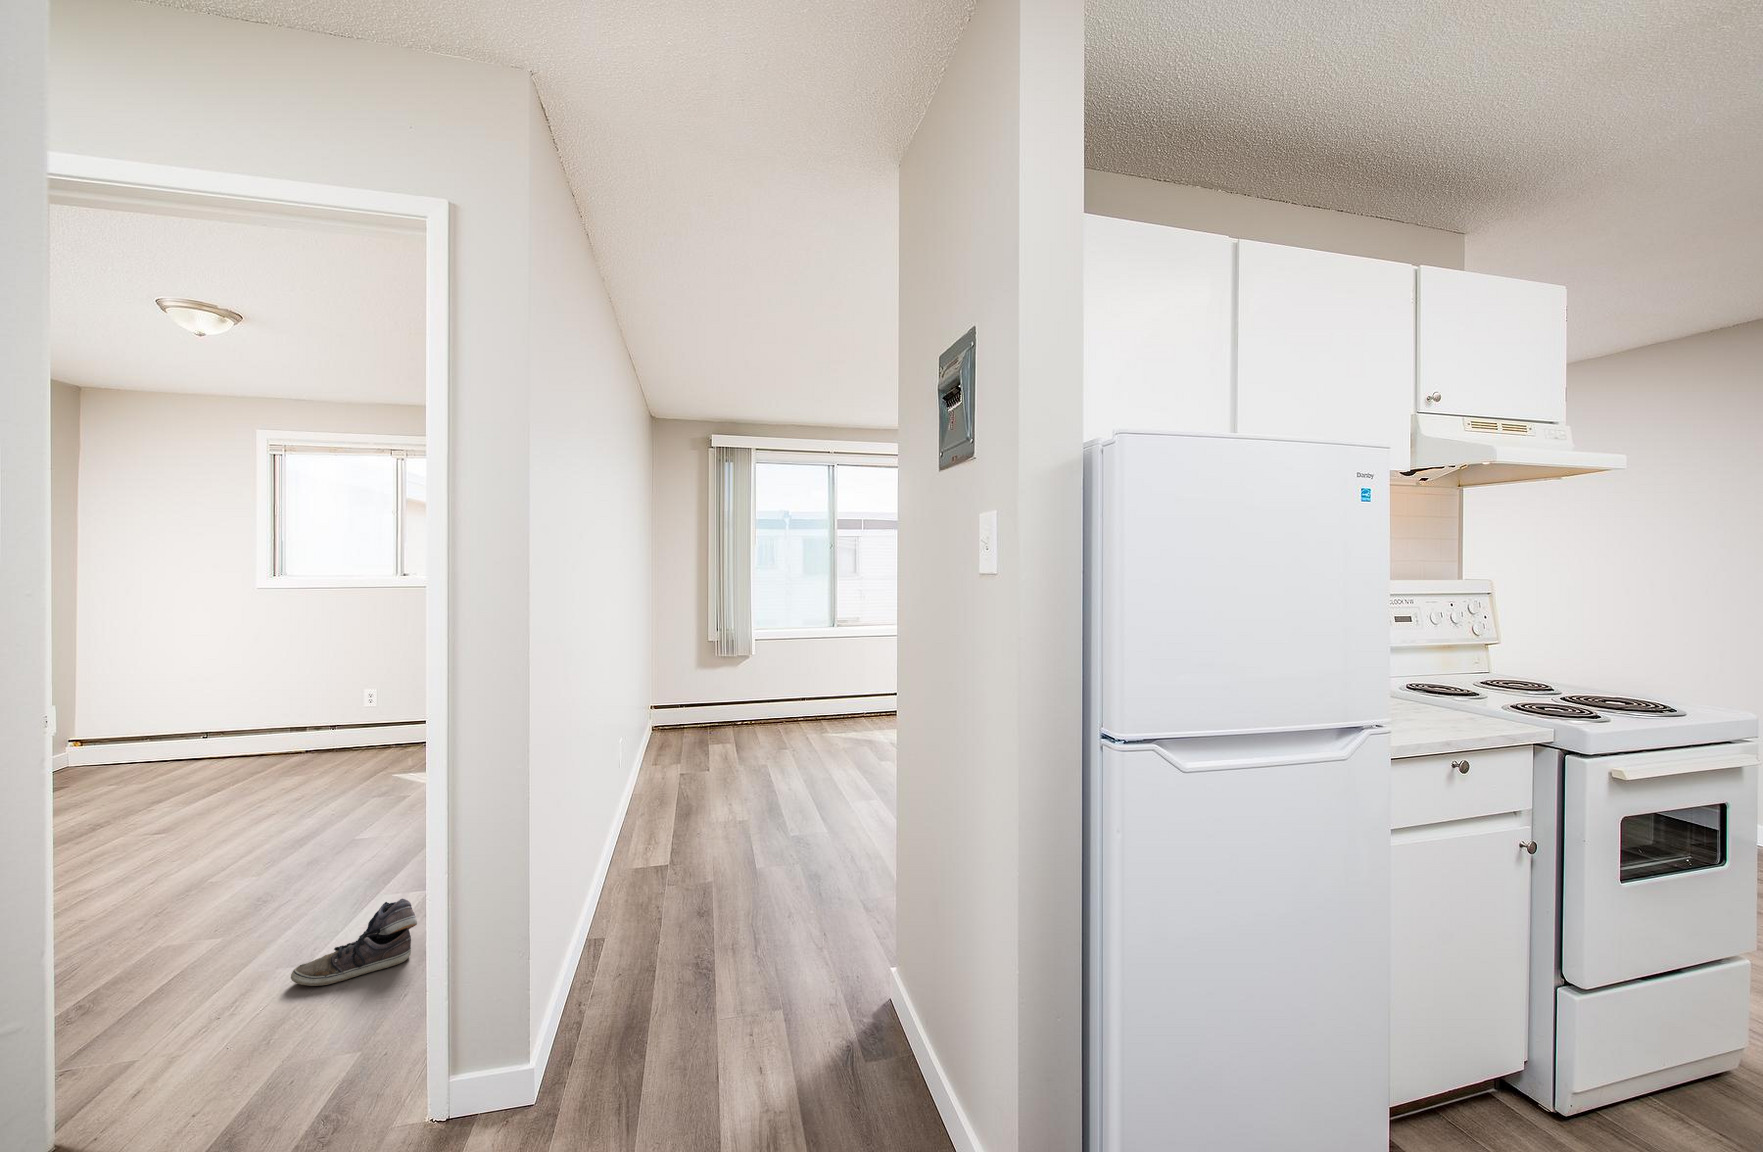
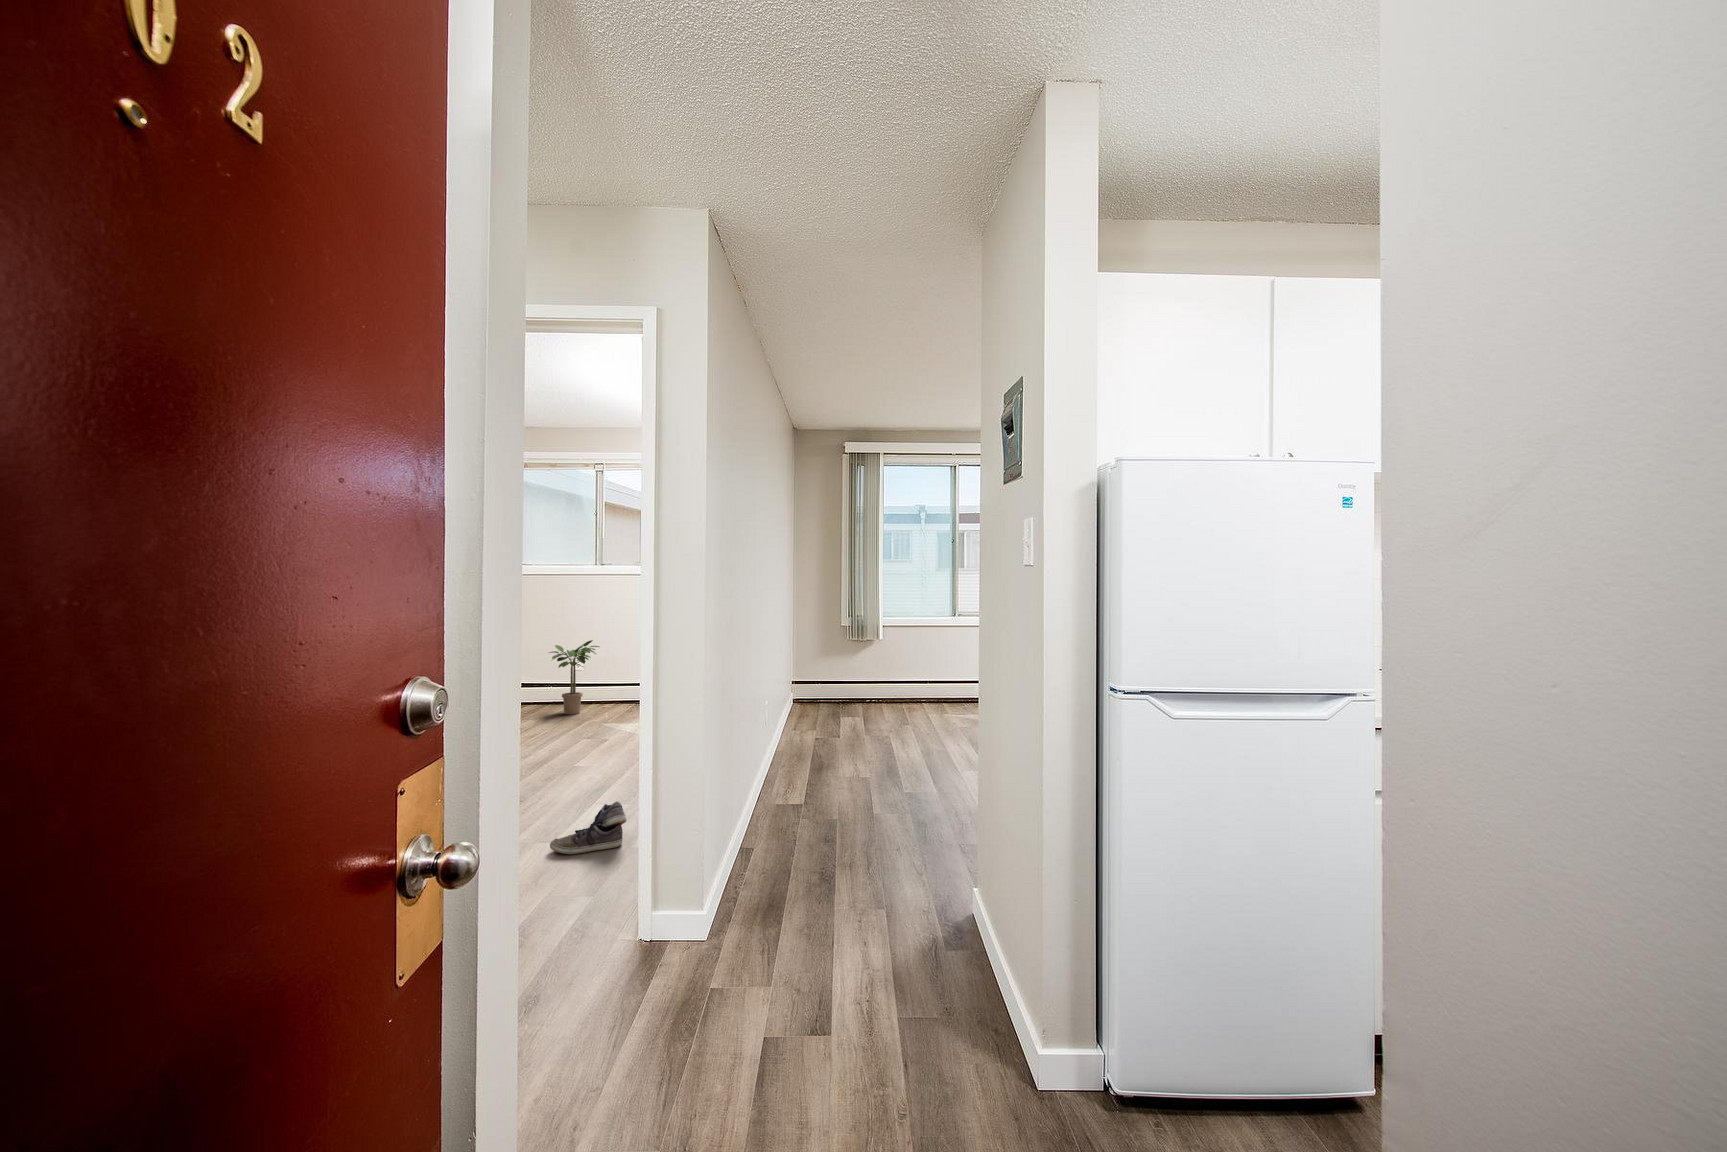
potted plant: none [320,667,398,763] -> present [549,640,599,714]

